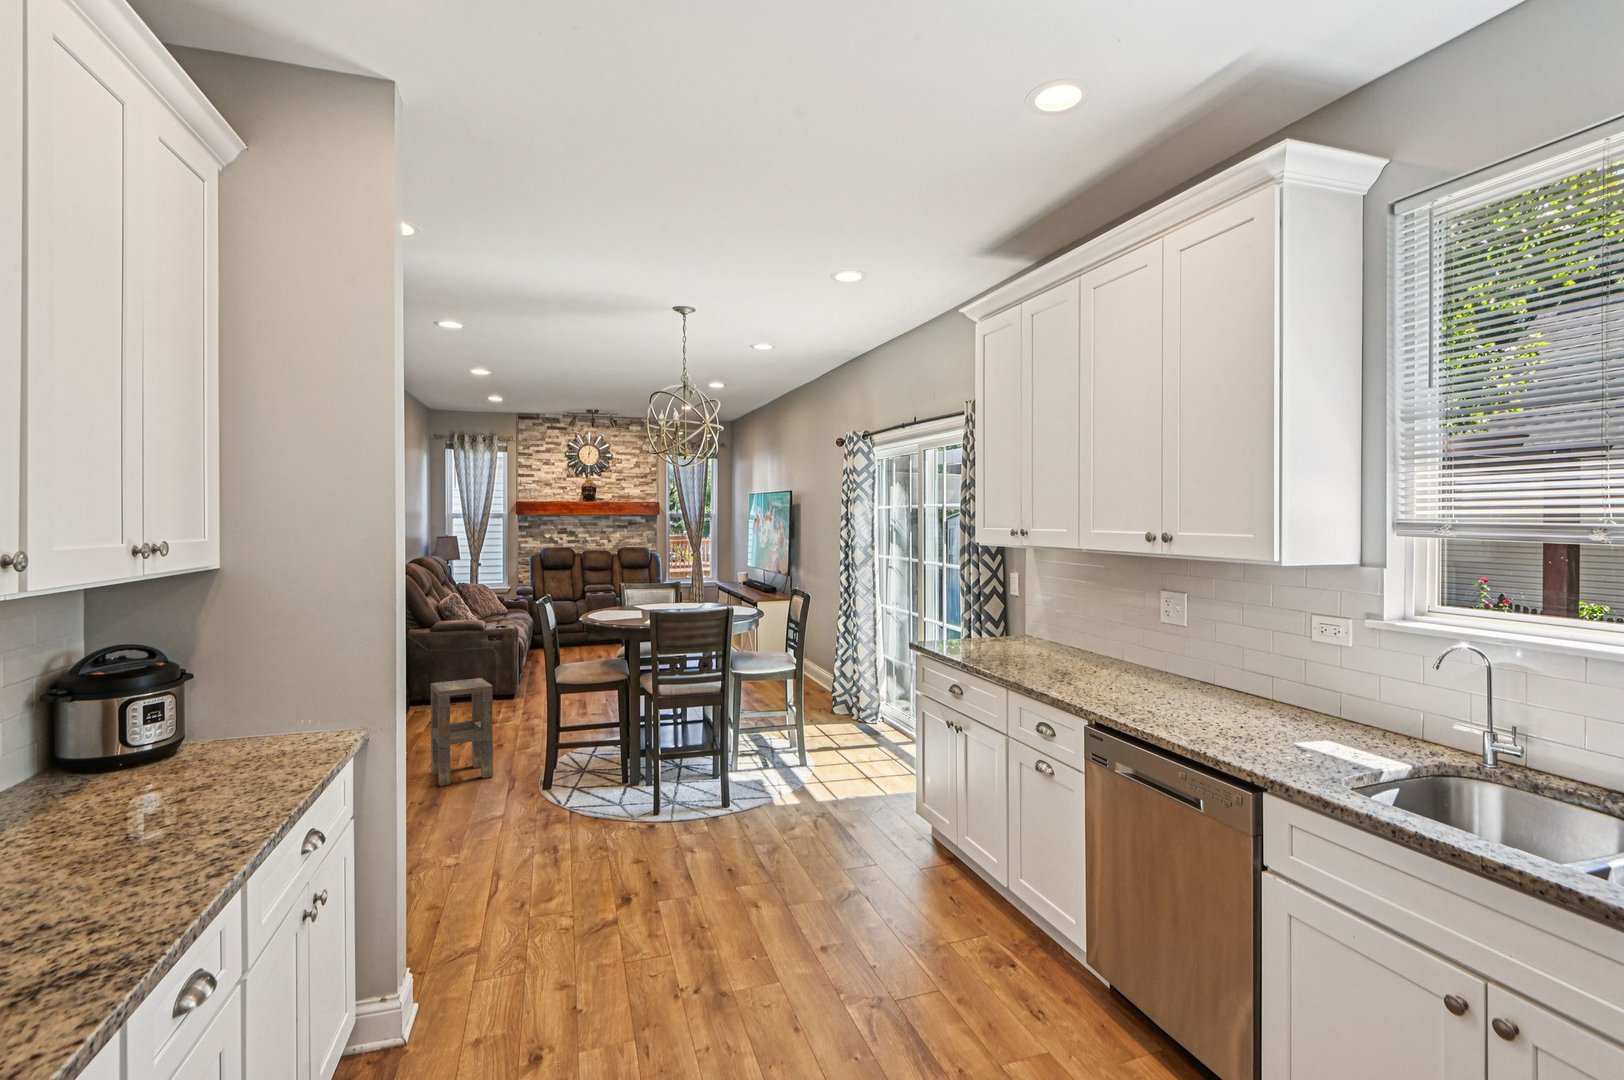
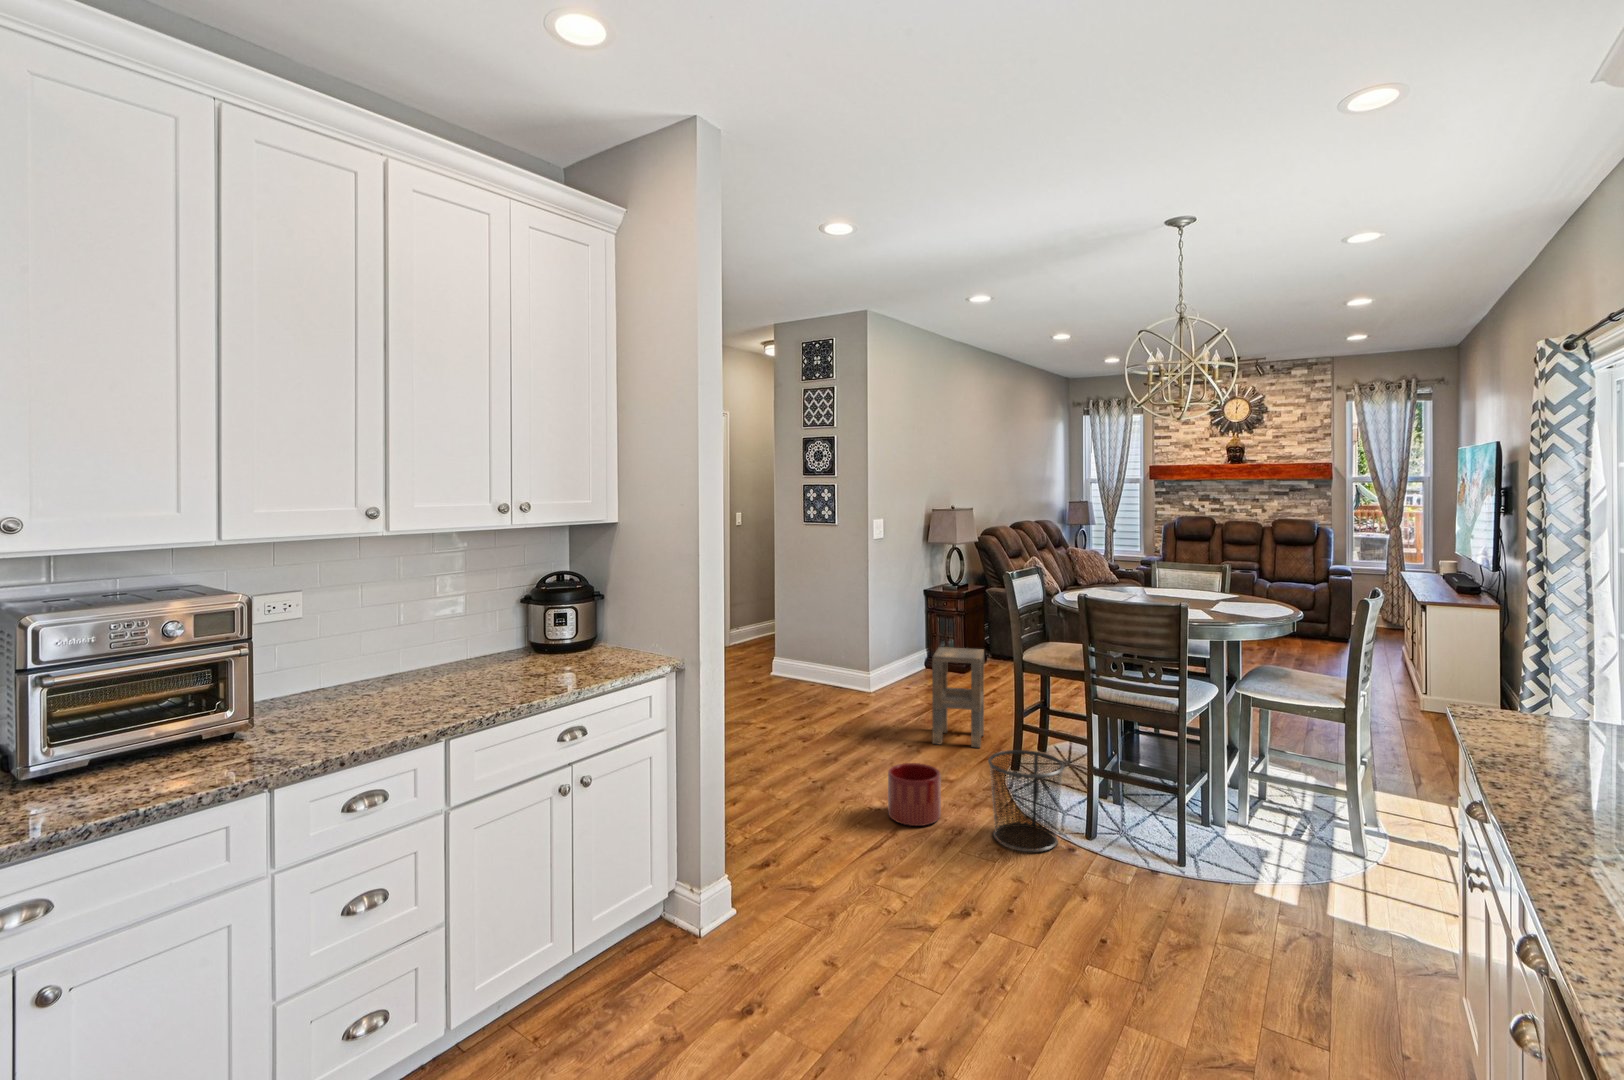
waste bin: none [577,751,646,842] -> present [988,750,1064,852]
planter: none [468,793,526,859] -> present [888,763,941,826]

